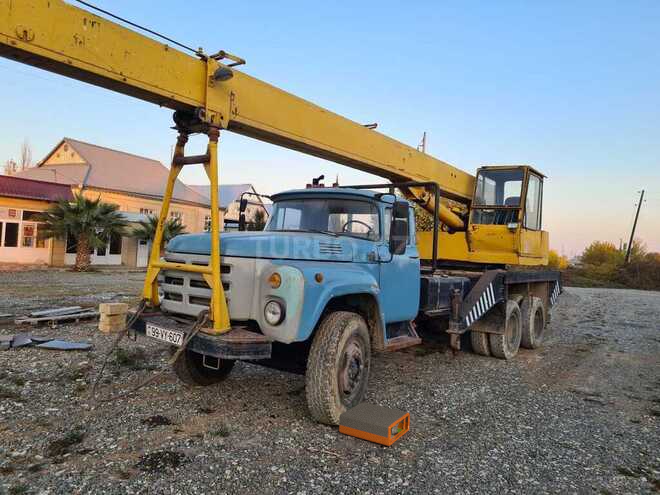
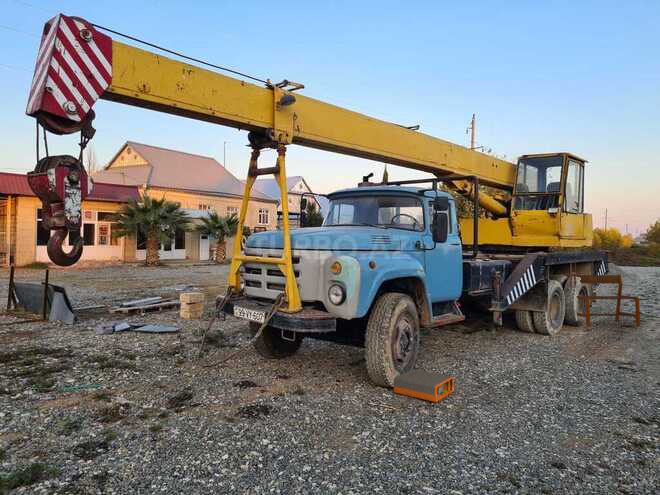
bench: none [526,294,594,350] -> present [575,275,640,326]

